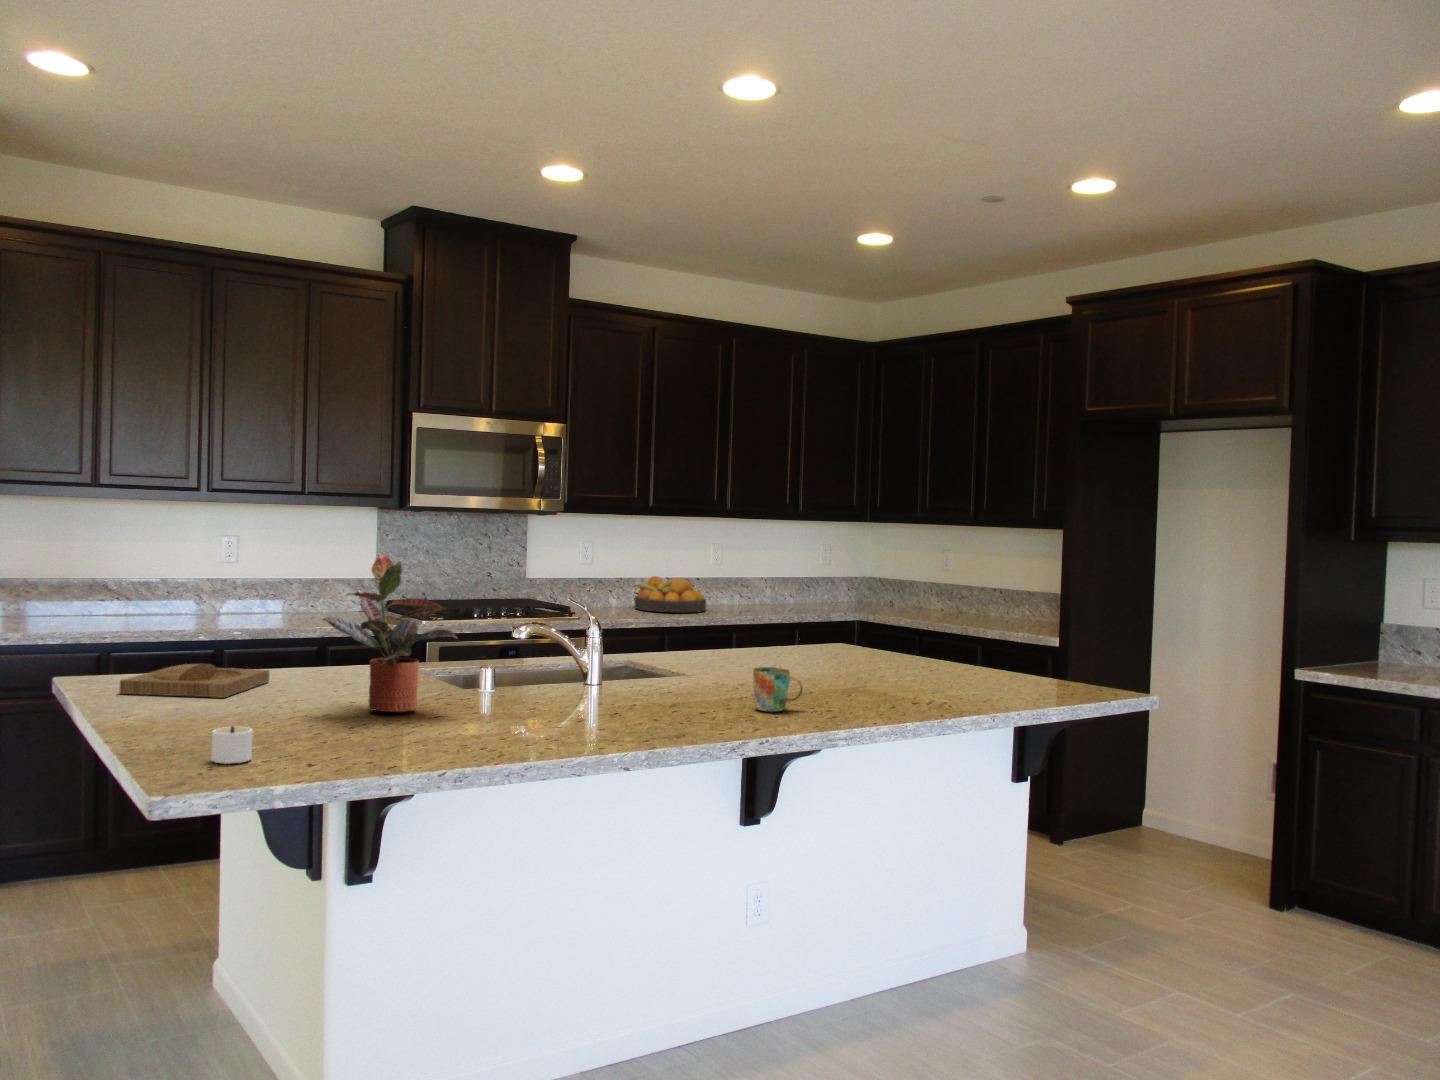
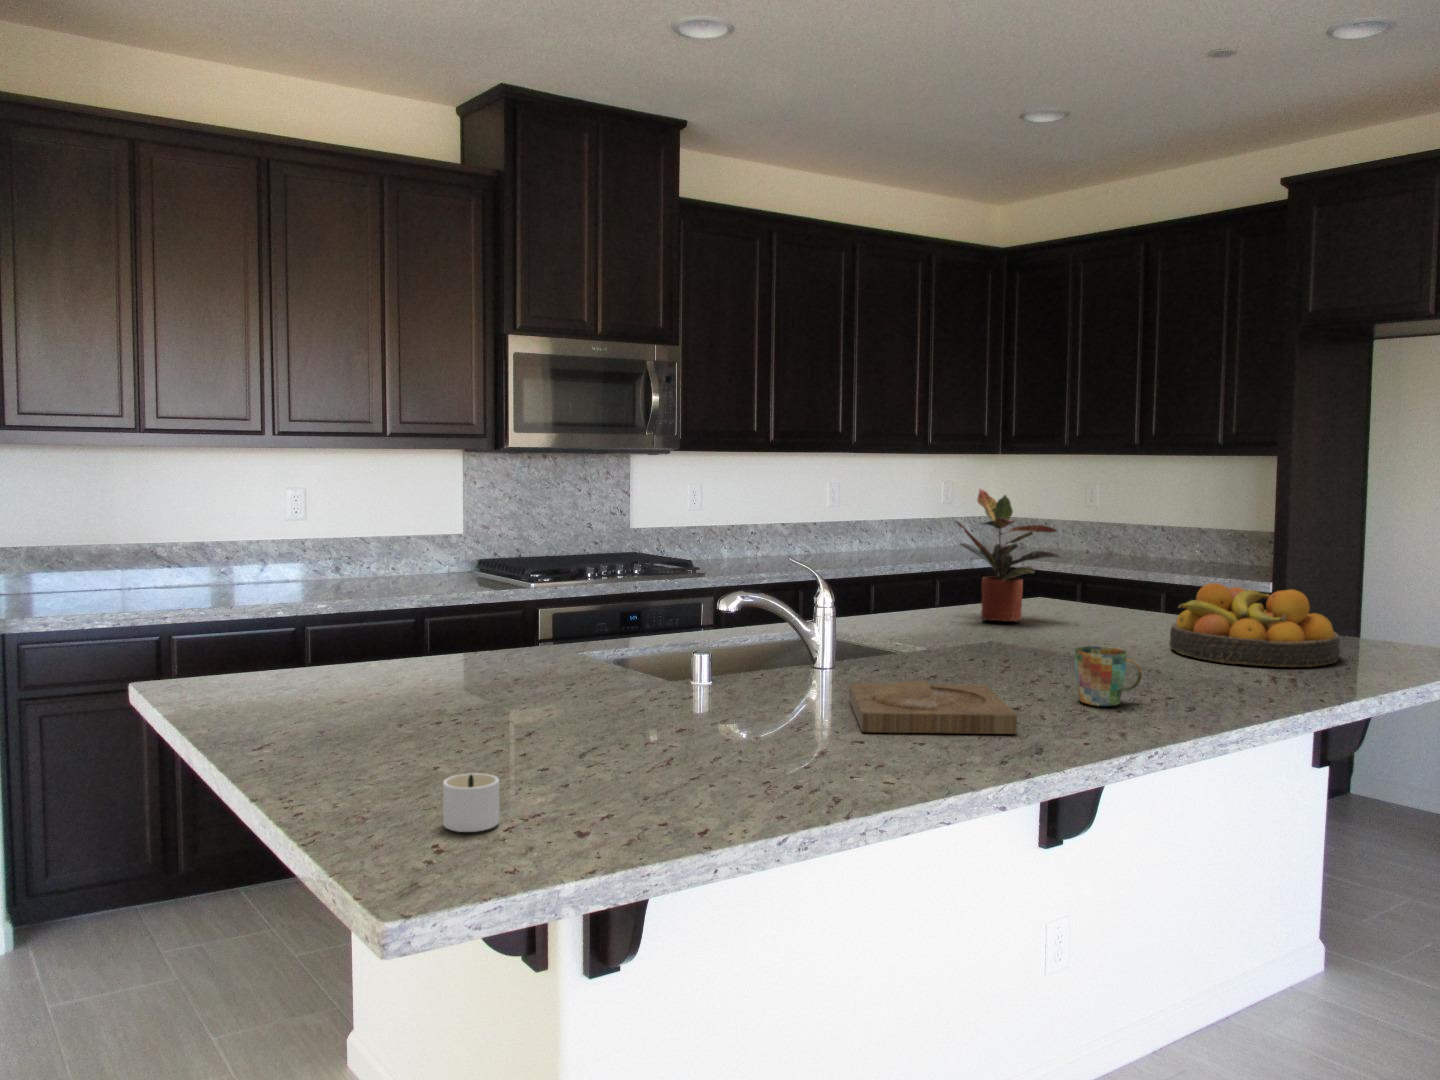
potted plant: present [323,554,457,712] -> present [956,489,1060,622]
fruit bowl: present [634,576,706,612] -> present [1169,583,1340,667]
tray: present [120,664,270,698] -> present [849,680,1017,734]

